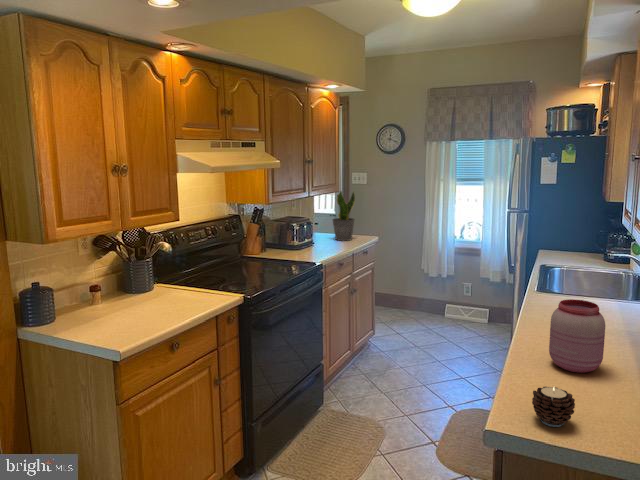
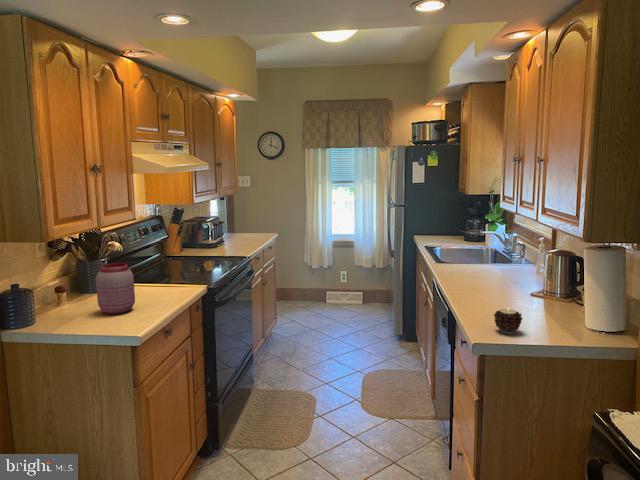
potted plant: present [333,191,355,241] -> none [235,191,256,238]
jar: present [549,299,605,373] -> present [96,263,135,314]

